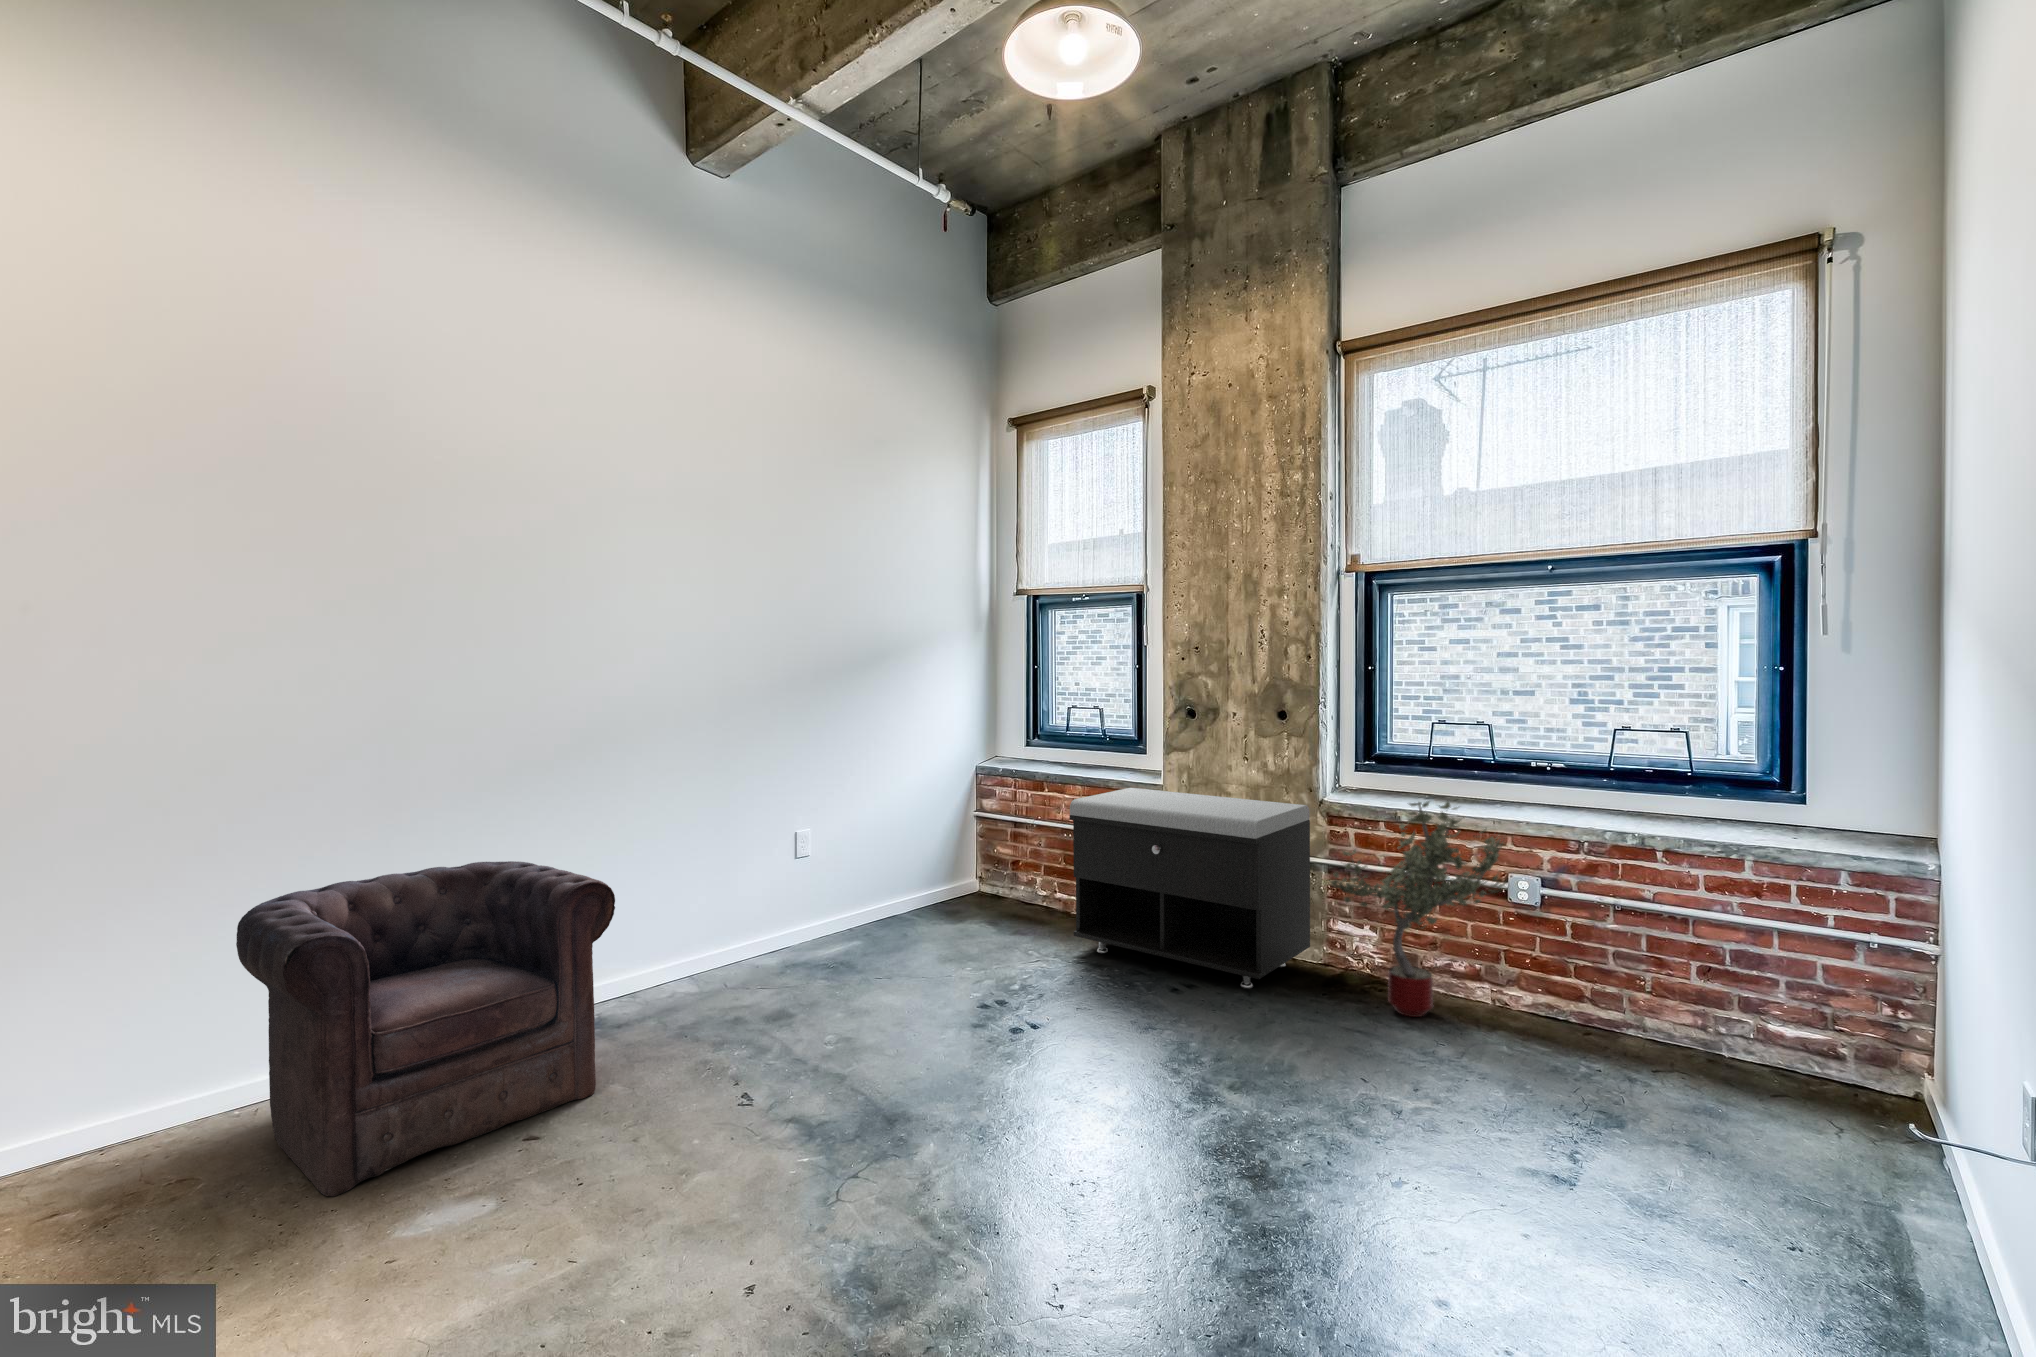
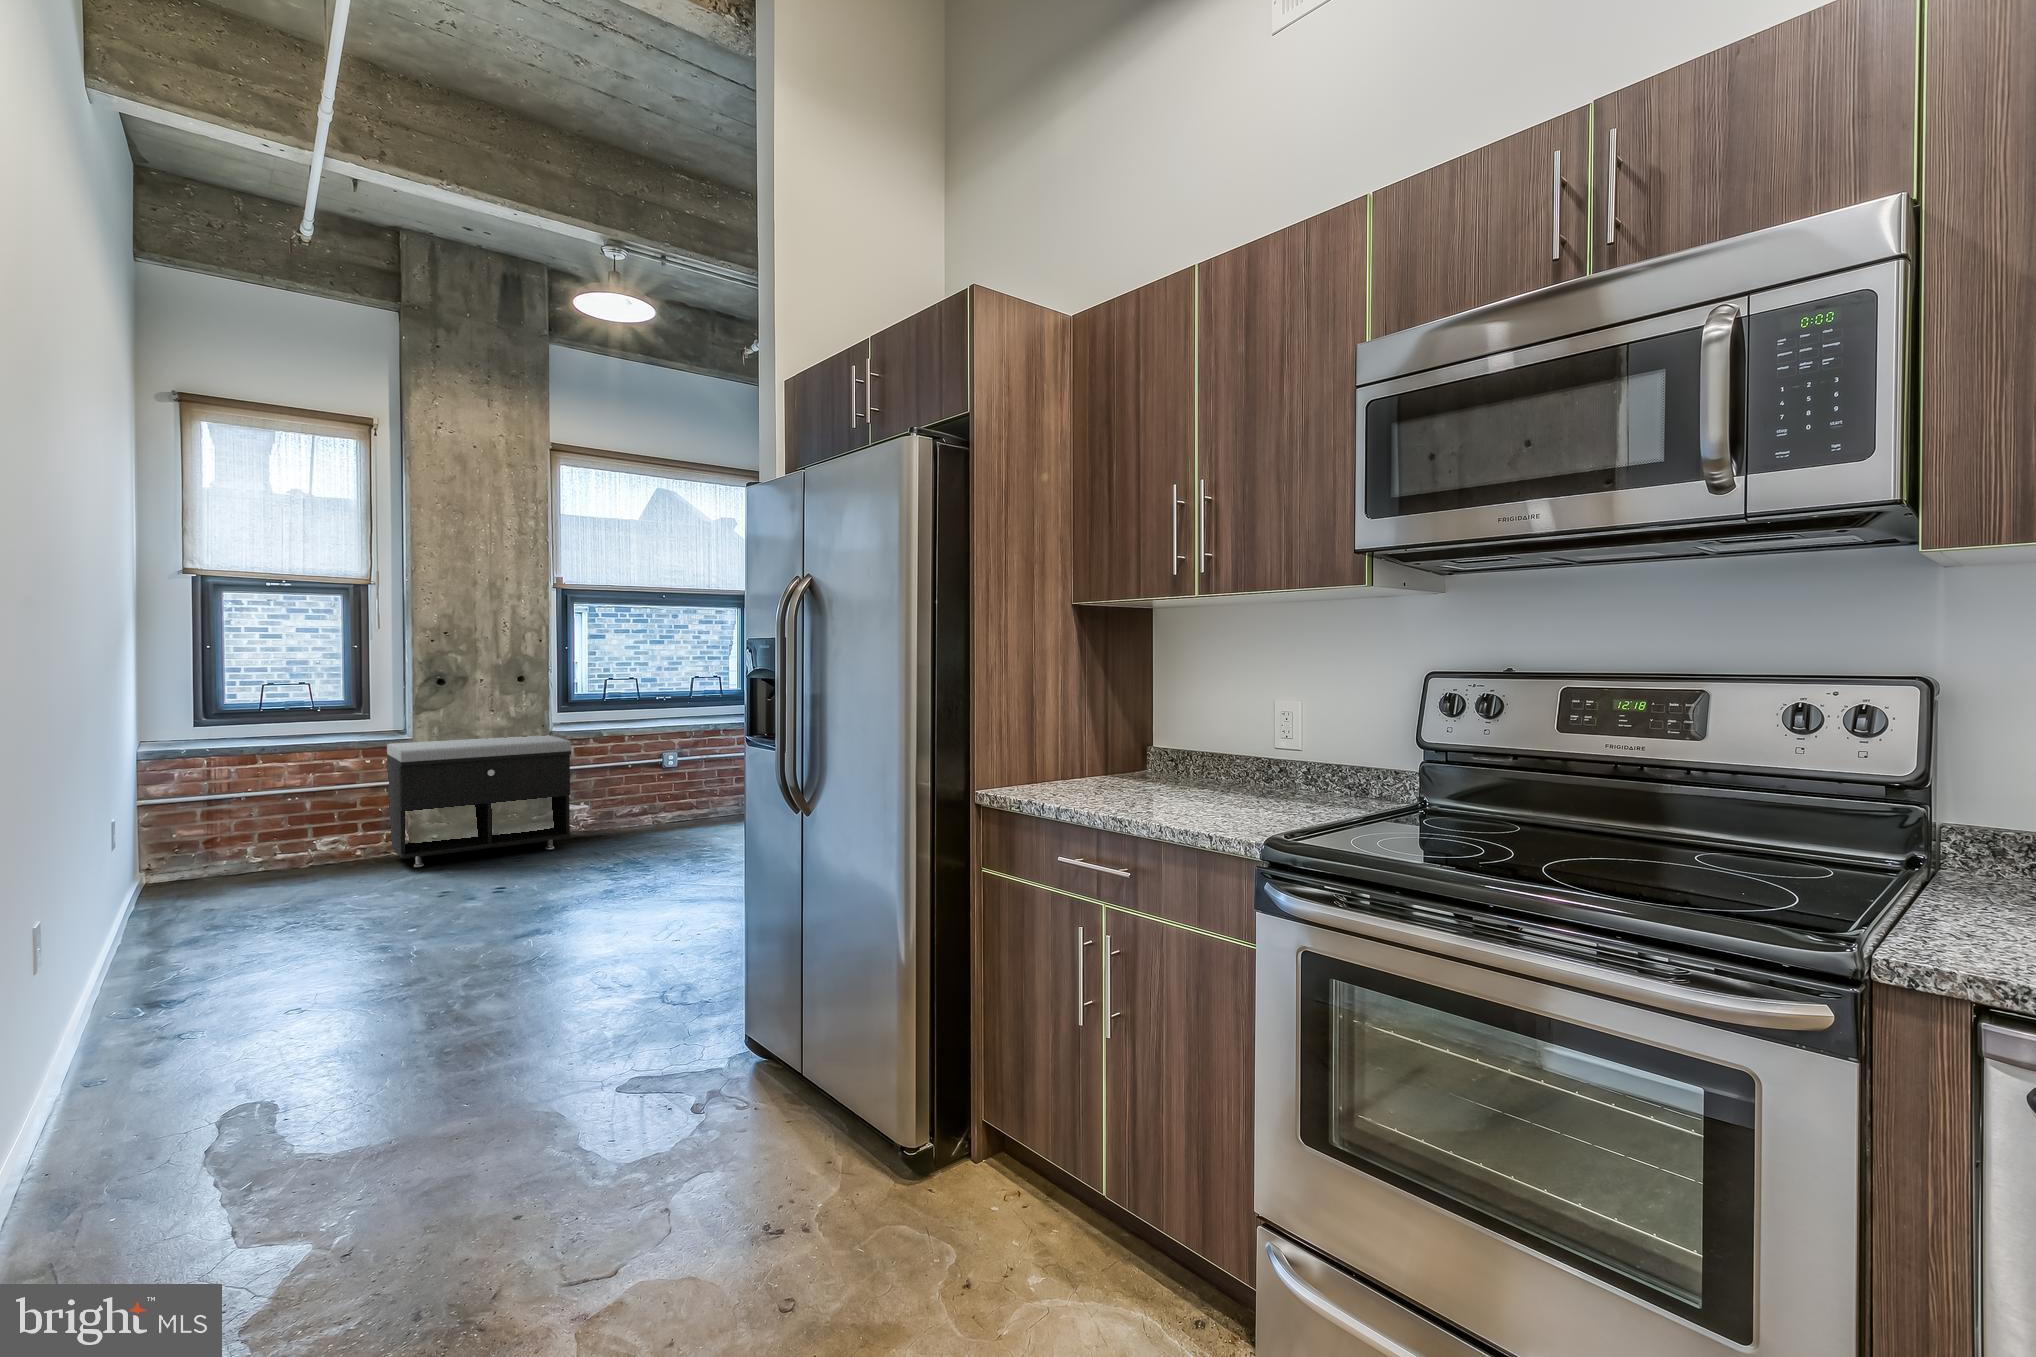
potted tree: present [1329,802,1506,1017] -> none [585,718,687,835]
armchair: present [236,861,615,1196] -> none [87,813,411,1092]

